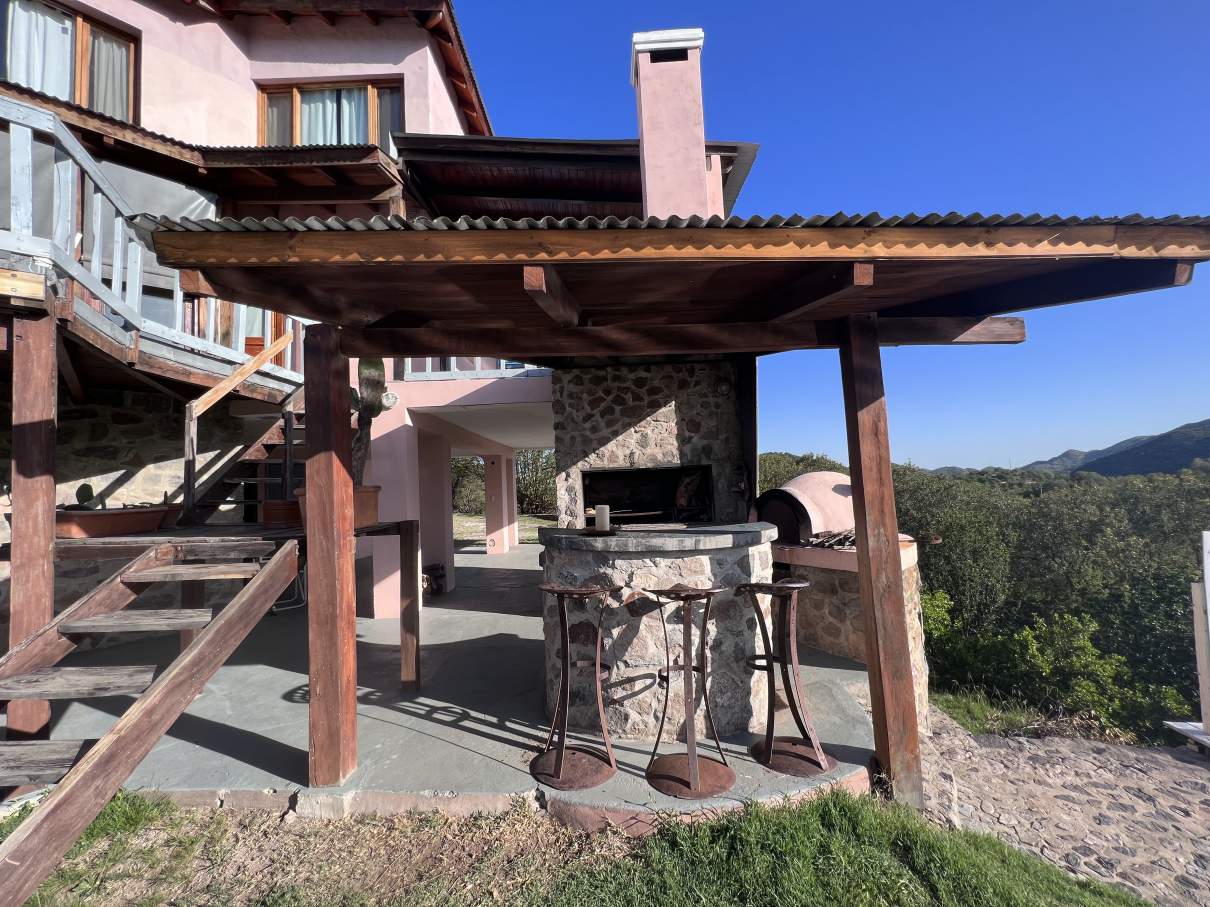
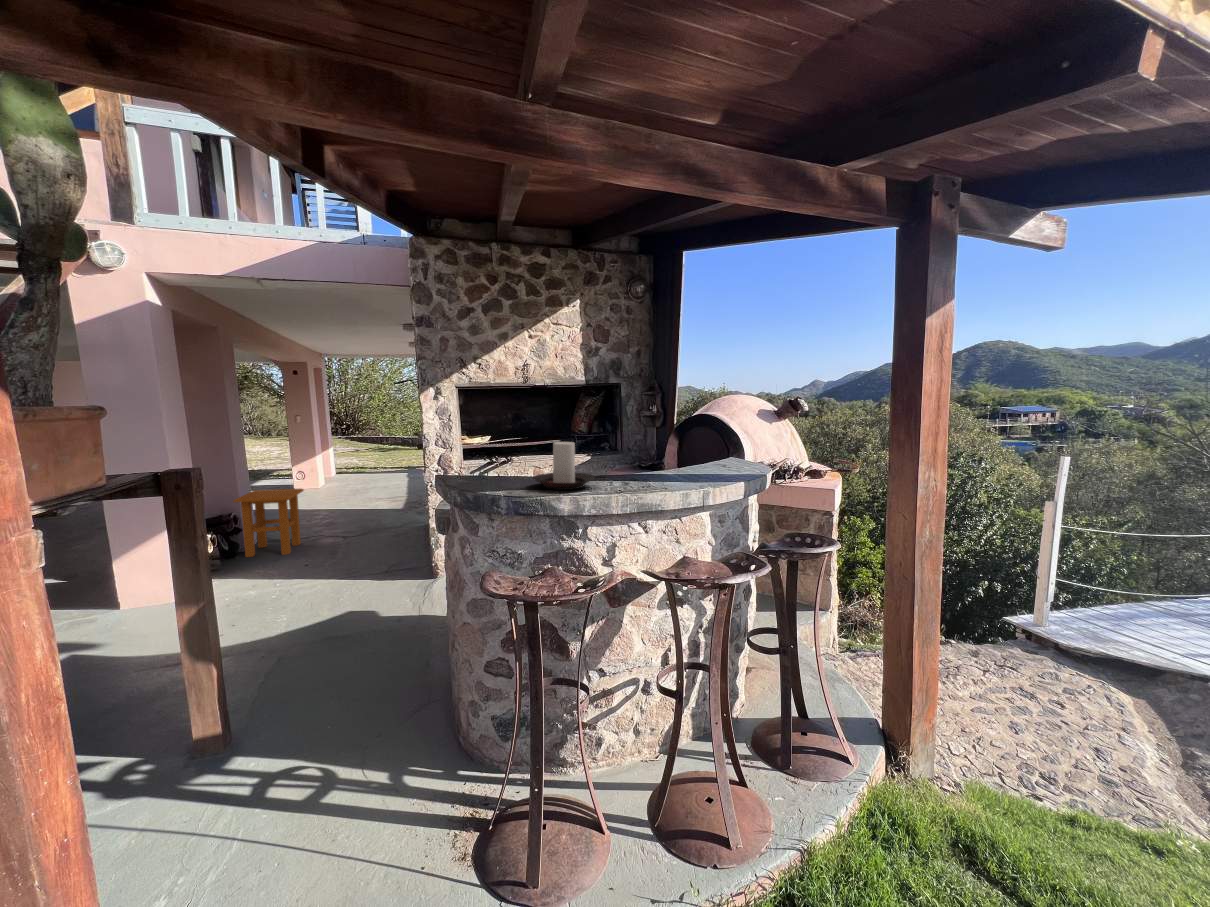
side table: none [438,548,484,597] -> present [233,489,304,557]

